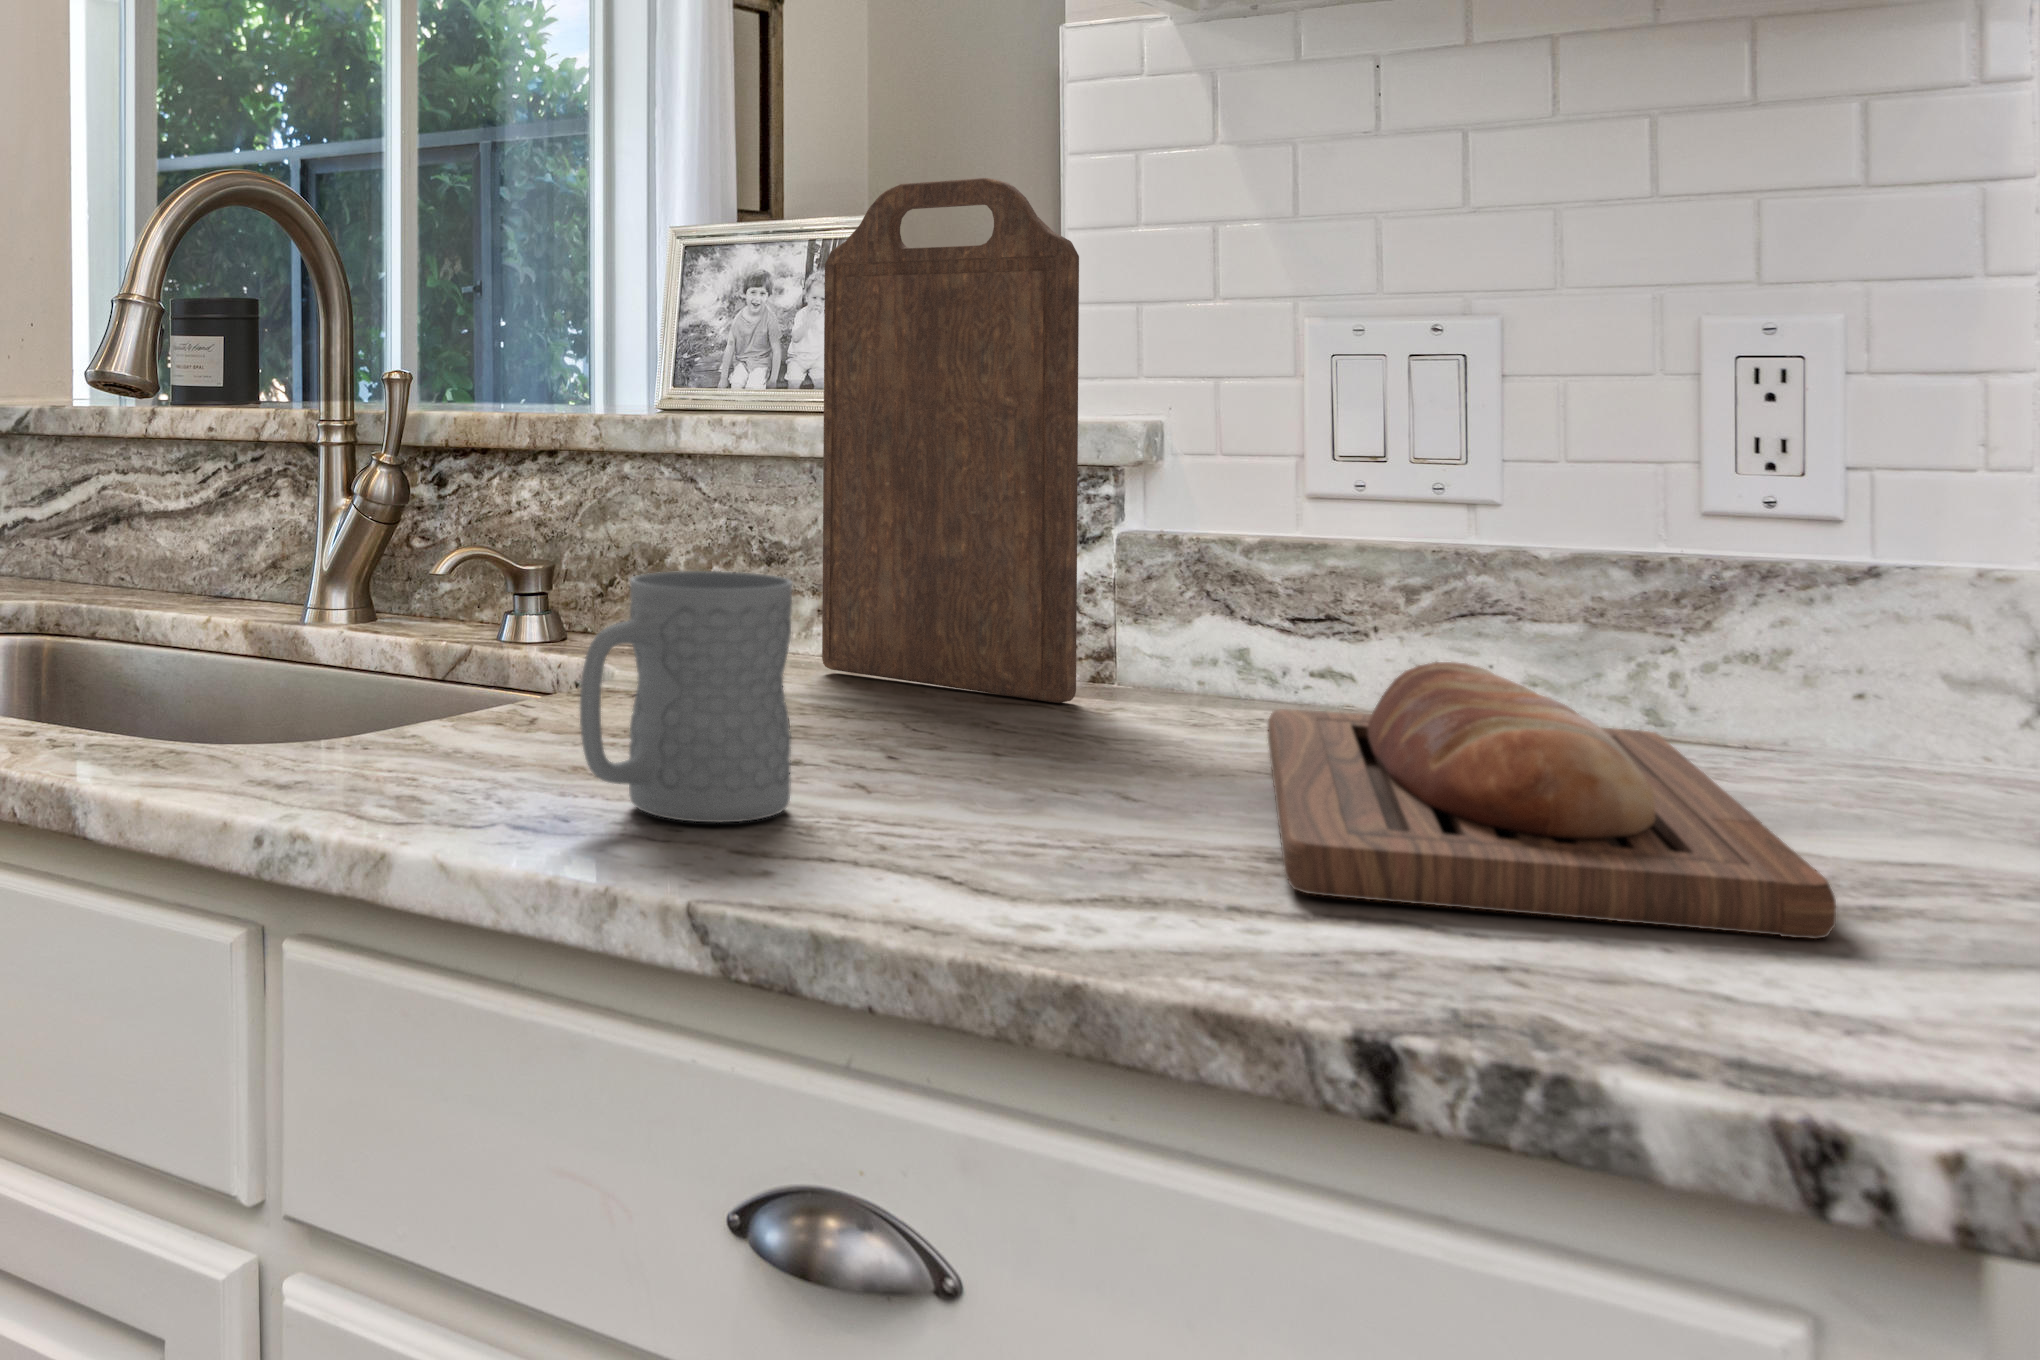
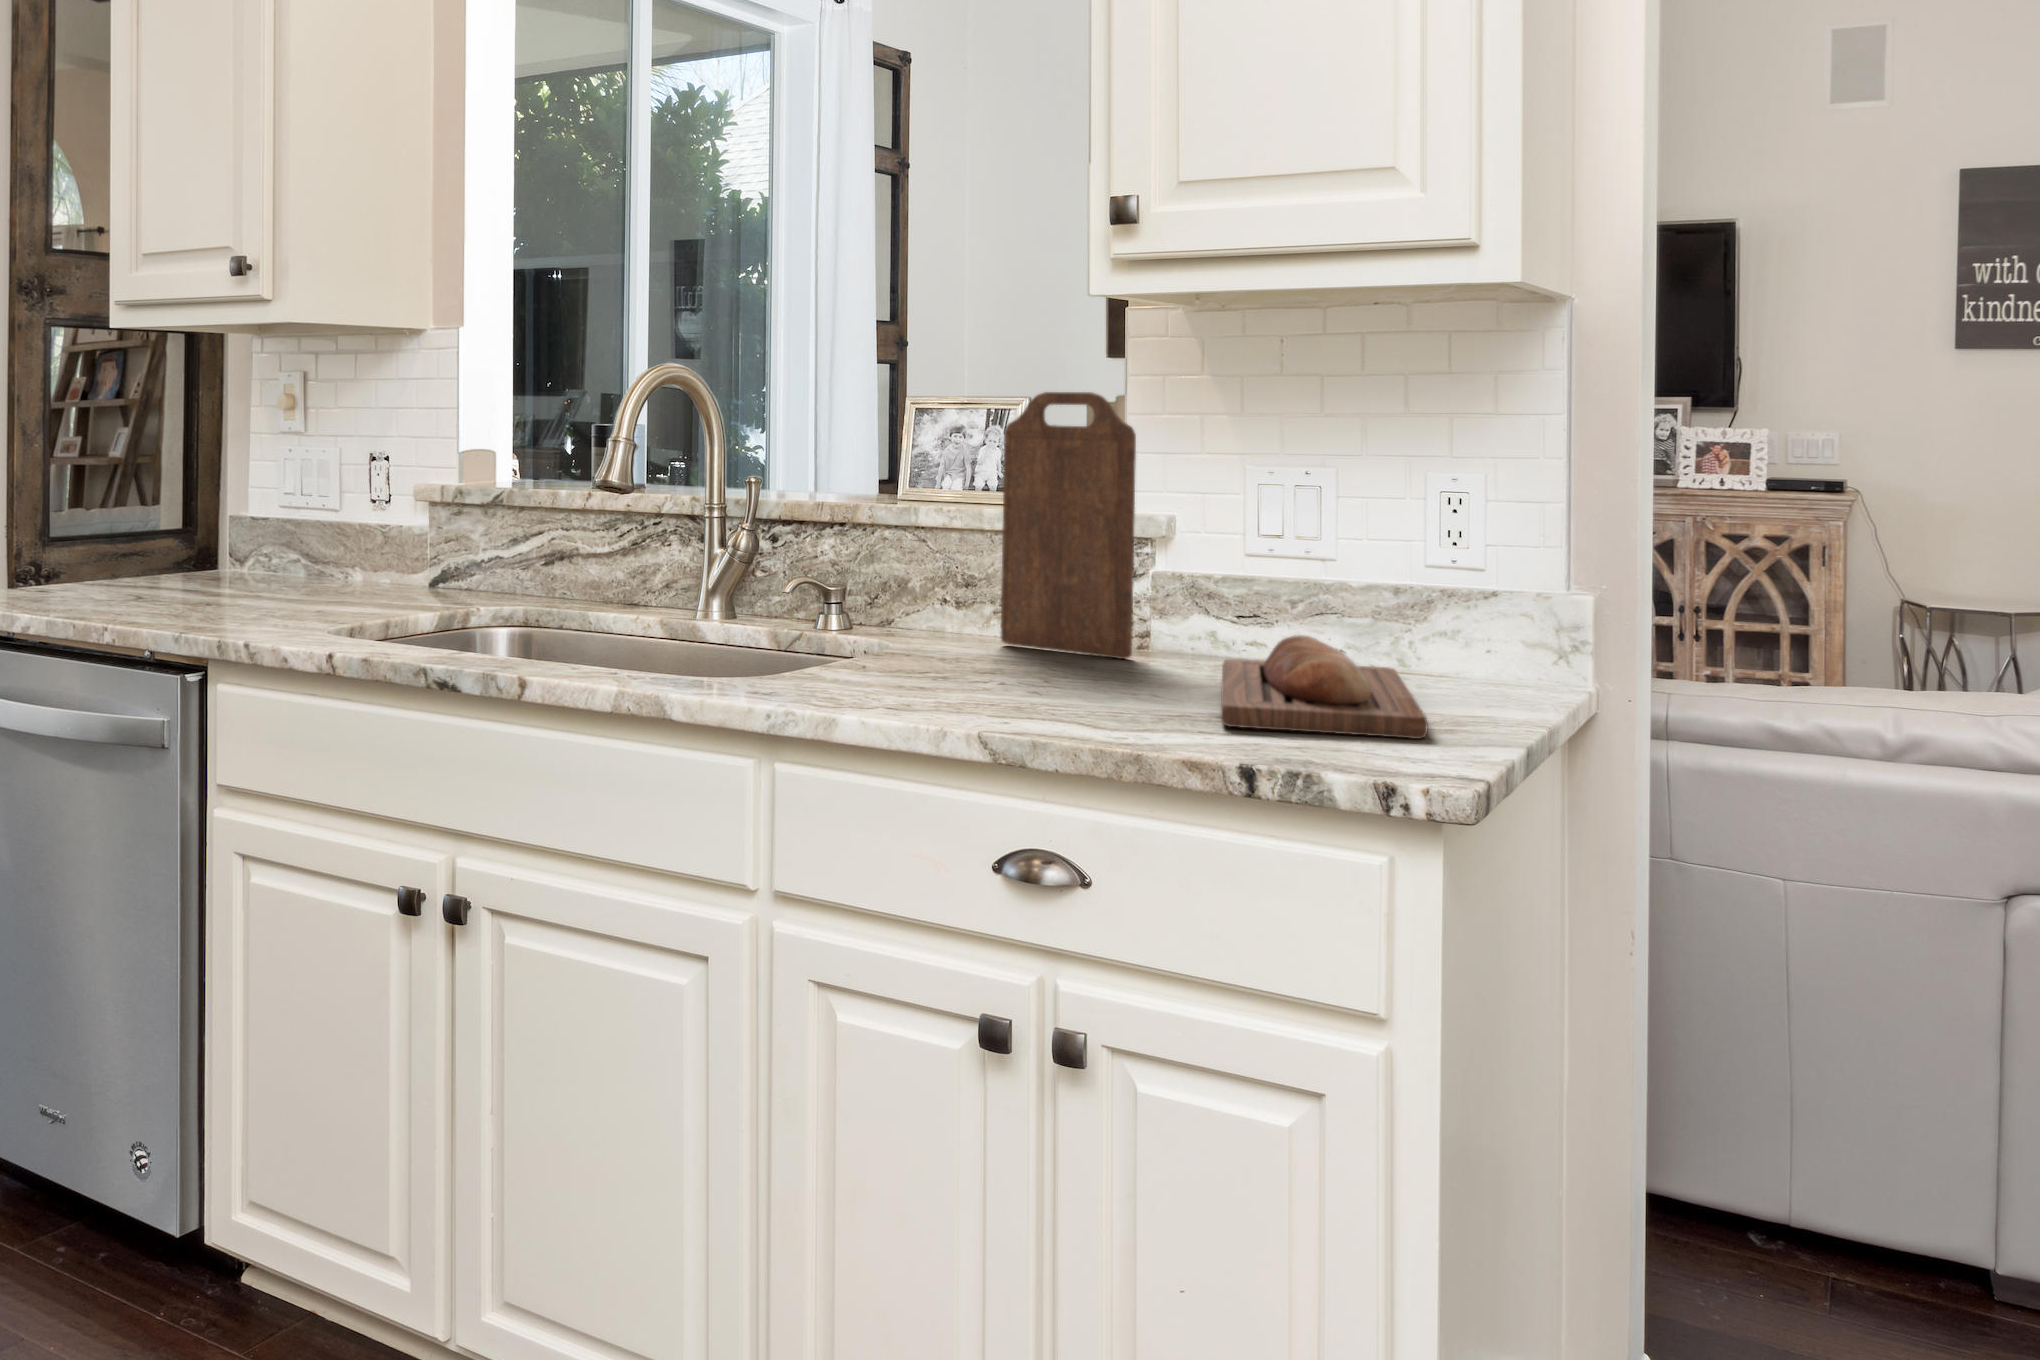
mug: present [580,571,792,823] -> none [919,593,1011,705]

